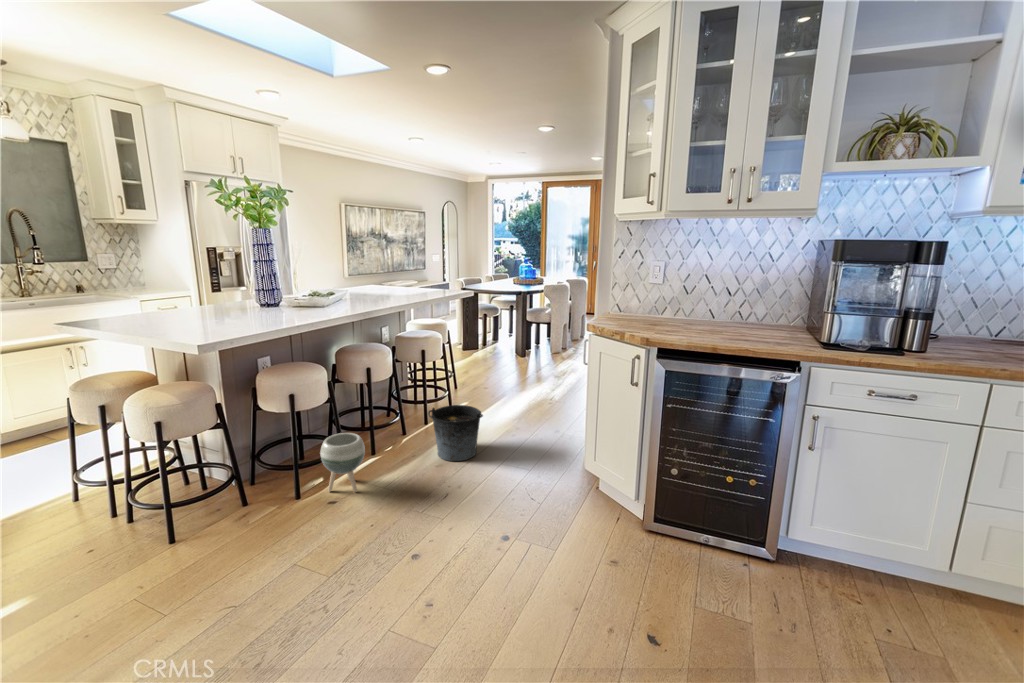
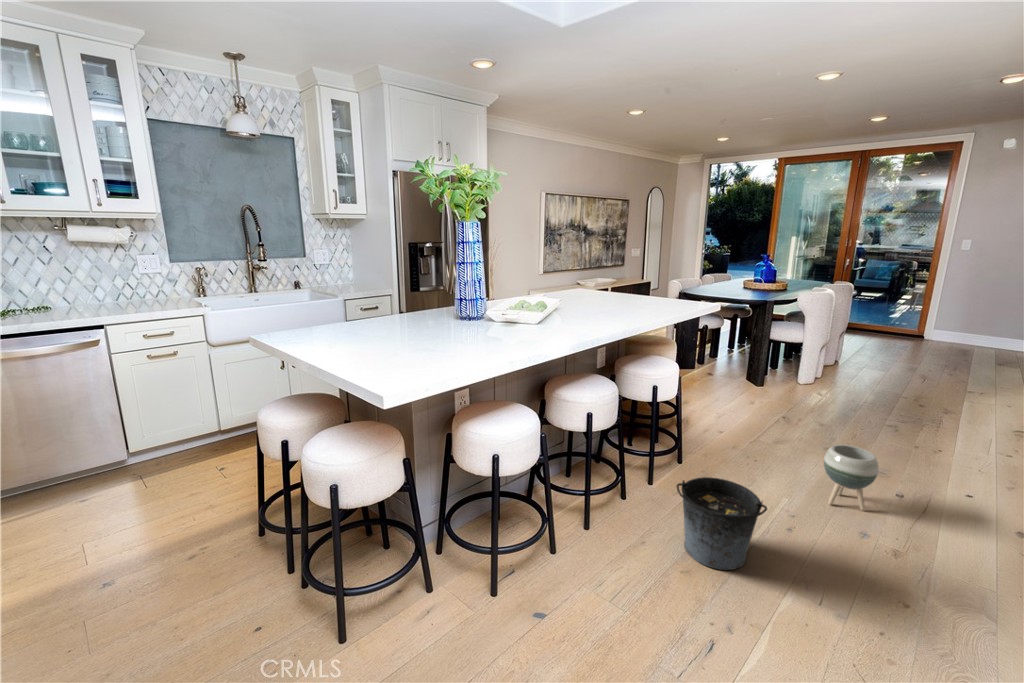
planter: present [320,433,365,492] -> present [824,444,879,511]

